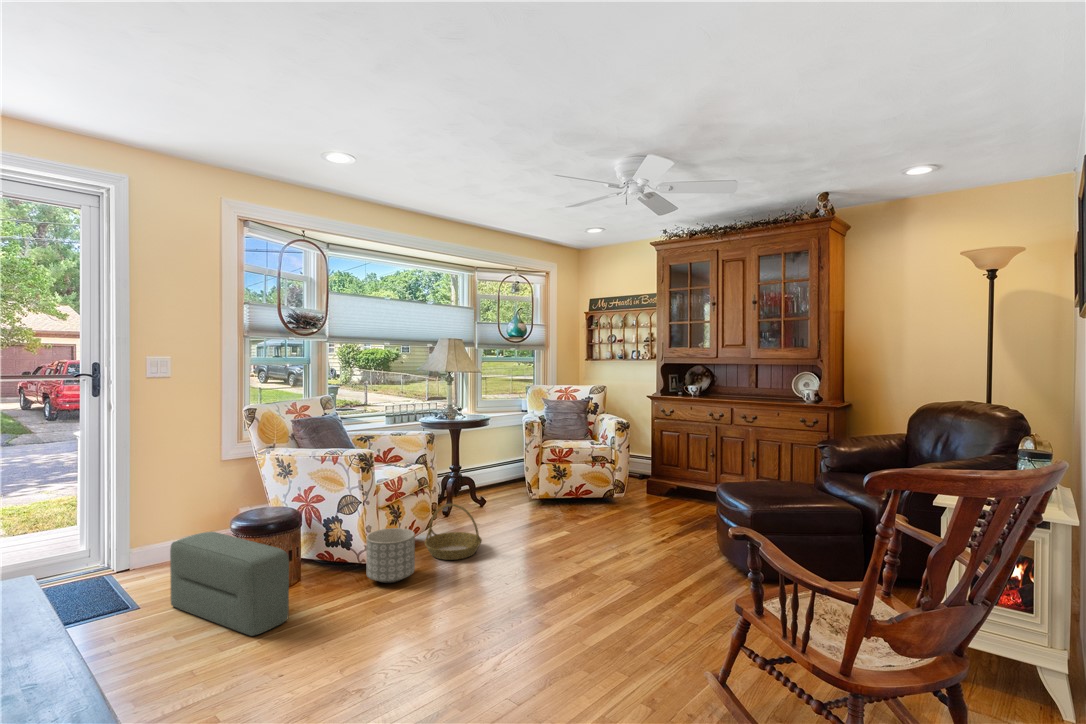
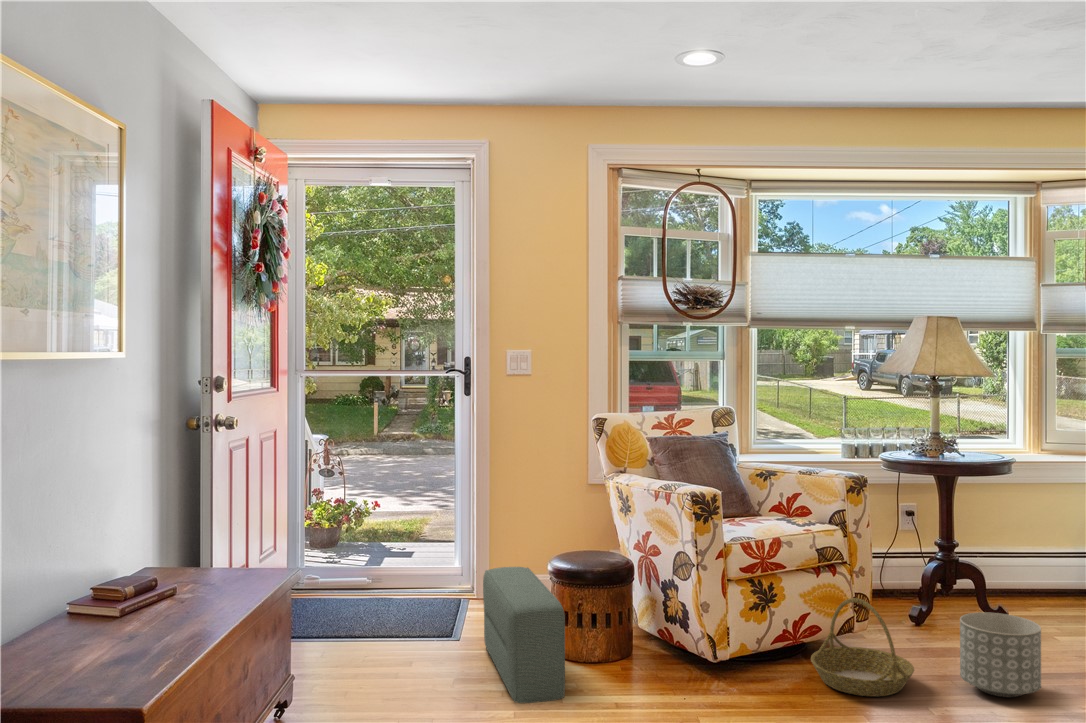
planter: present [366,528,415,583] -> present [960,612,1041,698]

